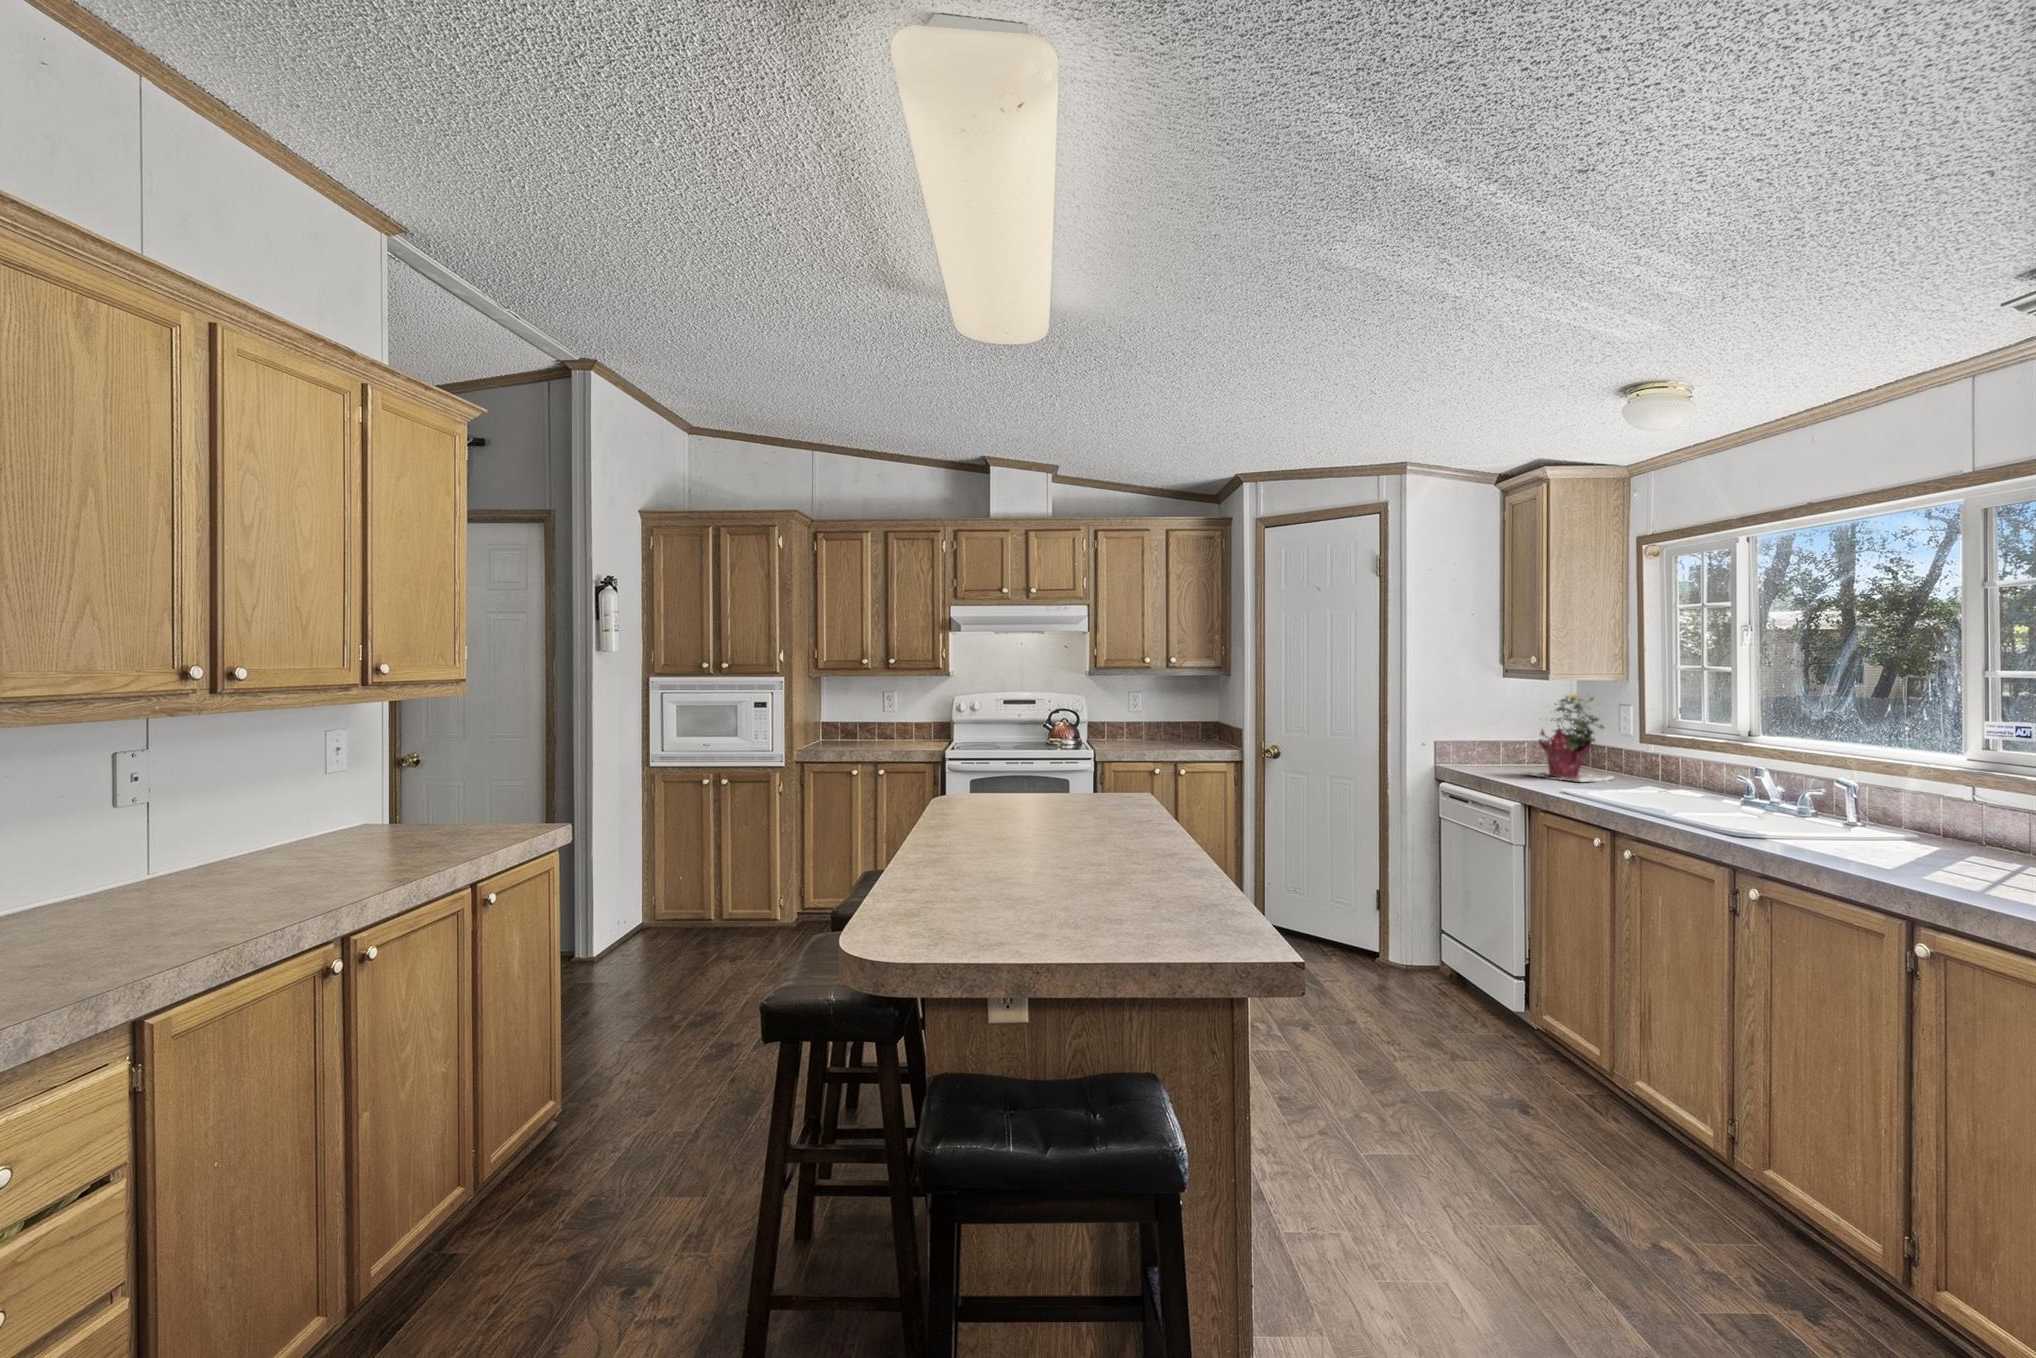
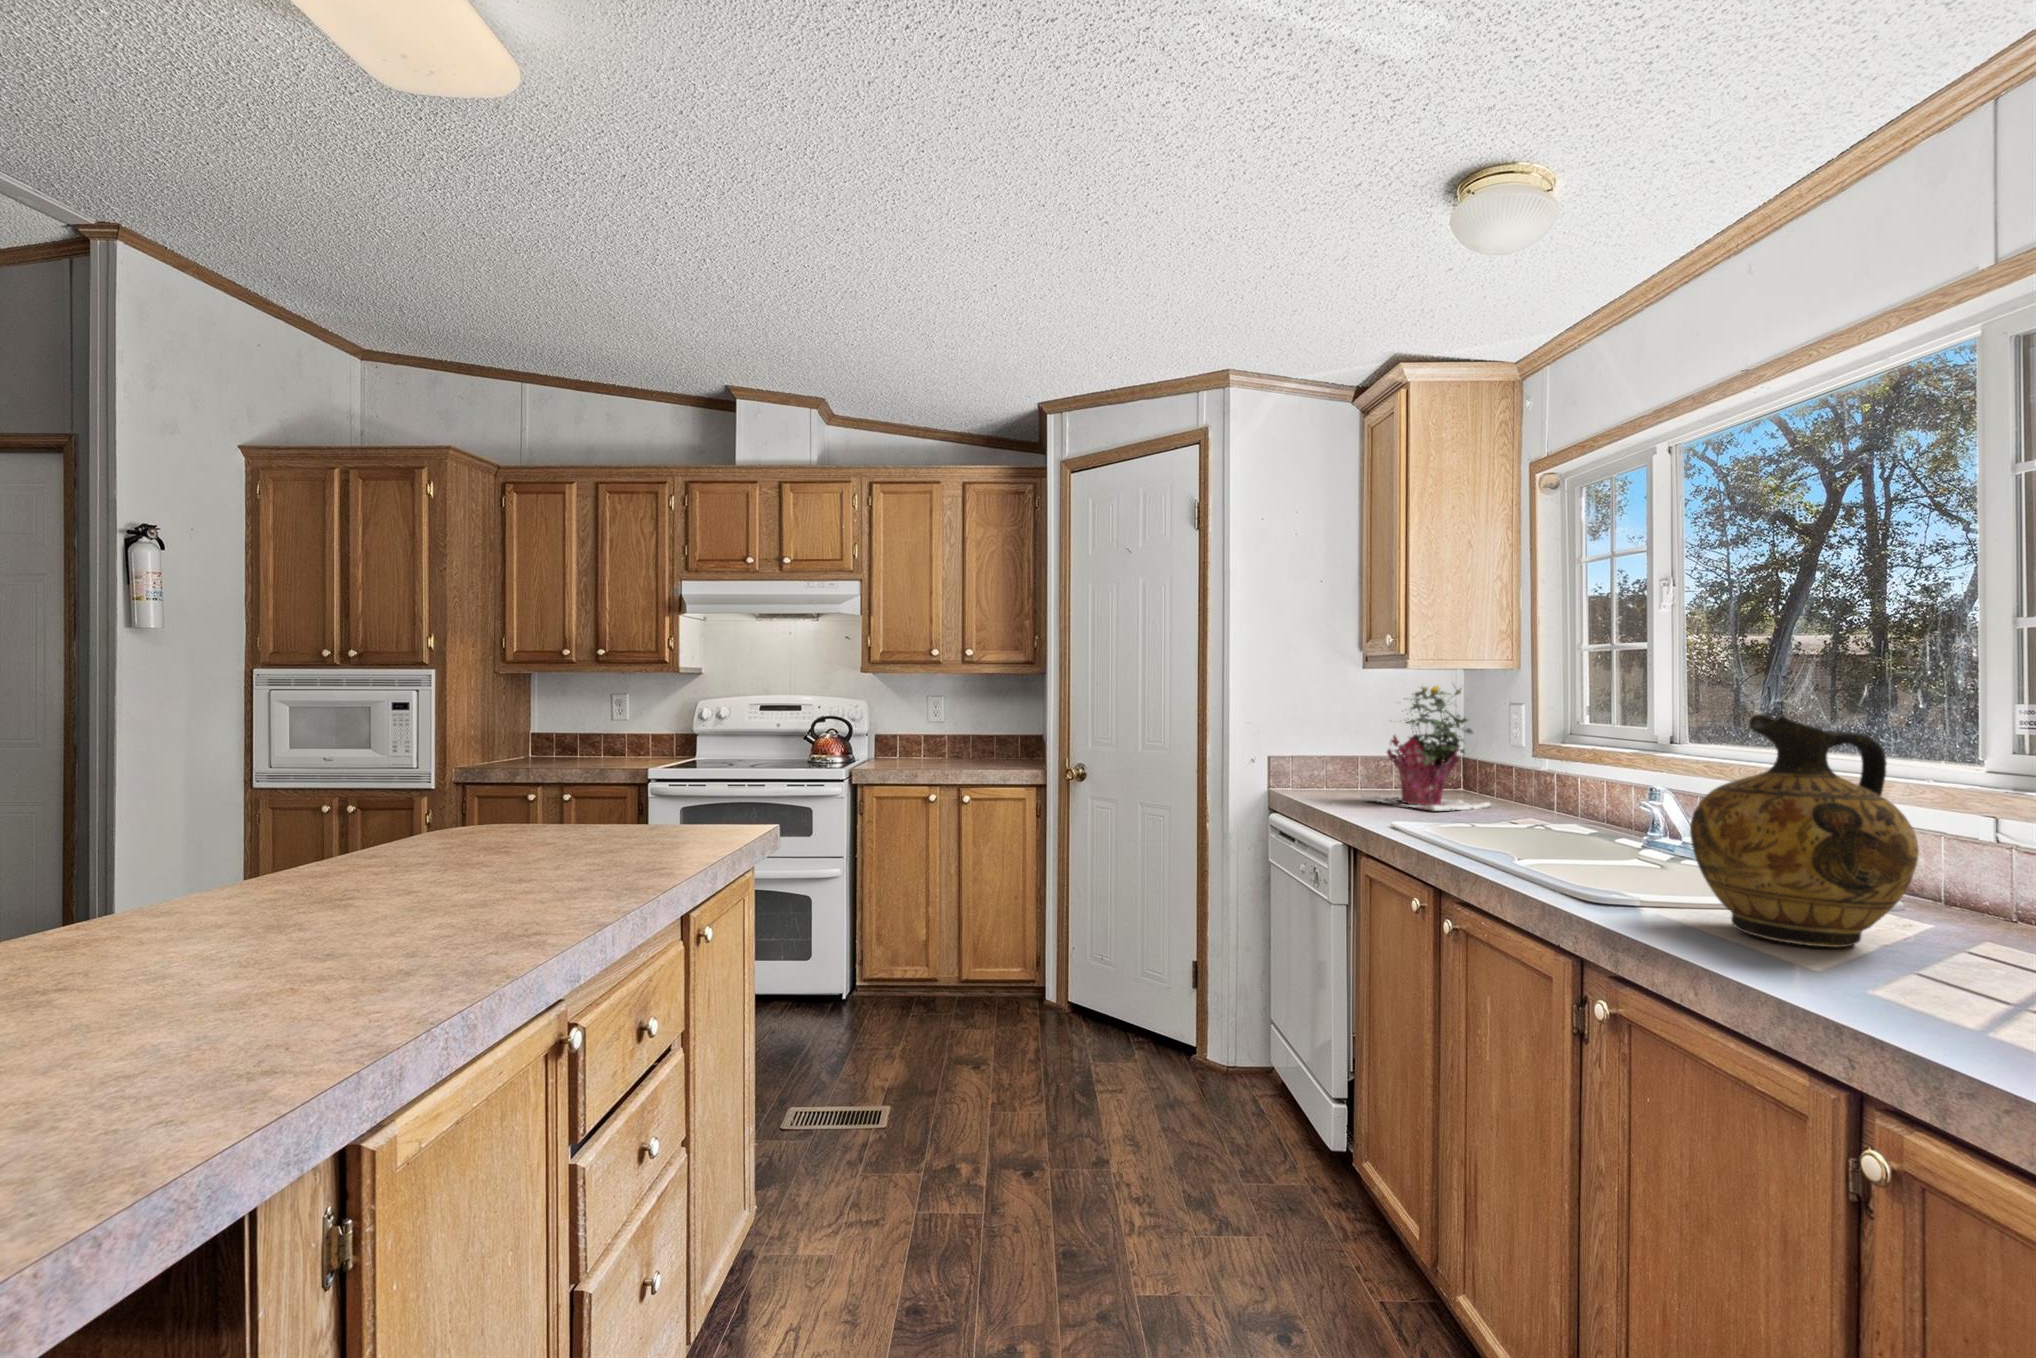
ceramic jug: none [1802,731,1931,854] -> present [1690,715,1919,947]

